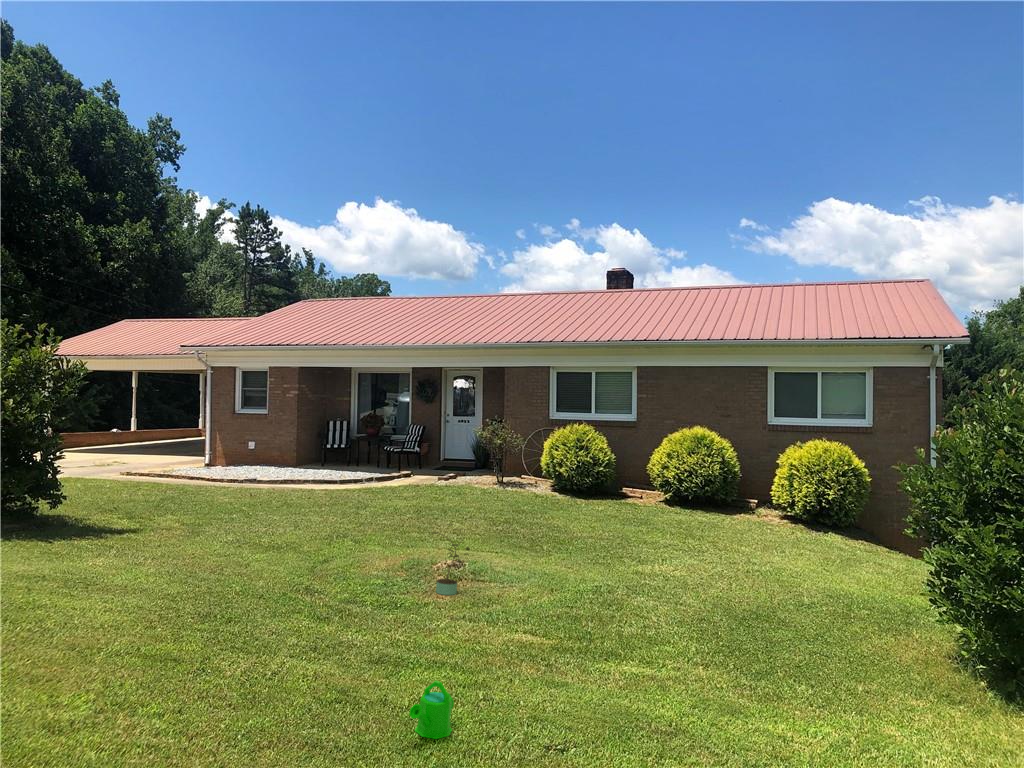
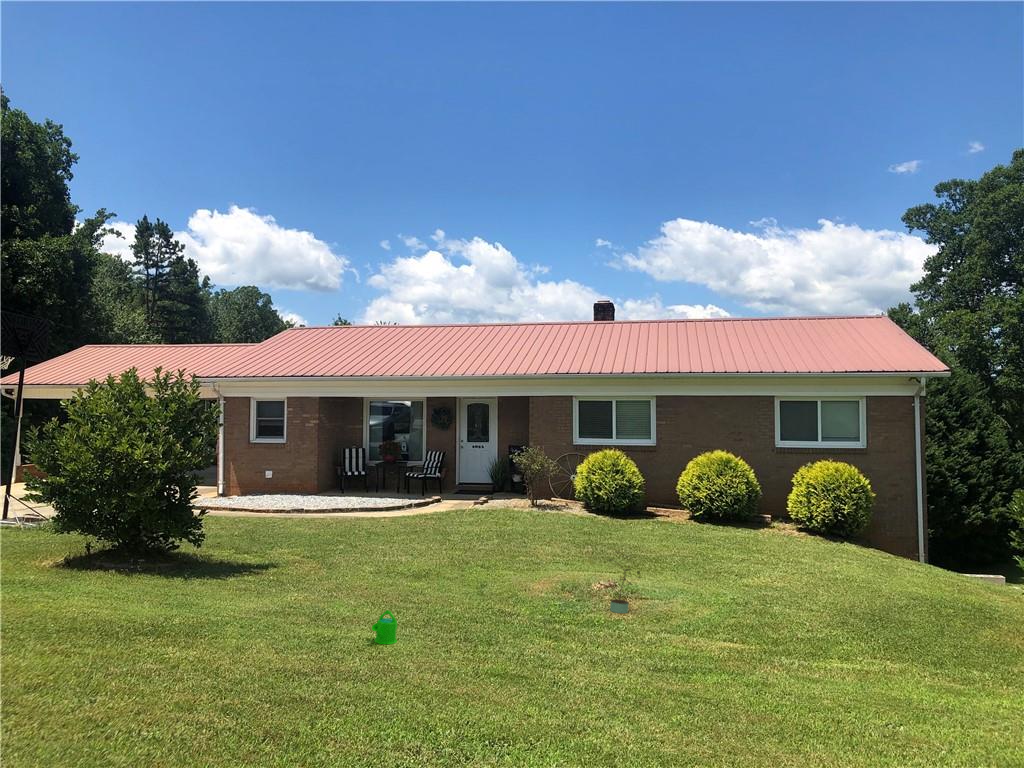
watering can: present [409,680,454,739] -> present [372,610,398,644]

